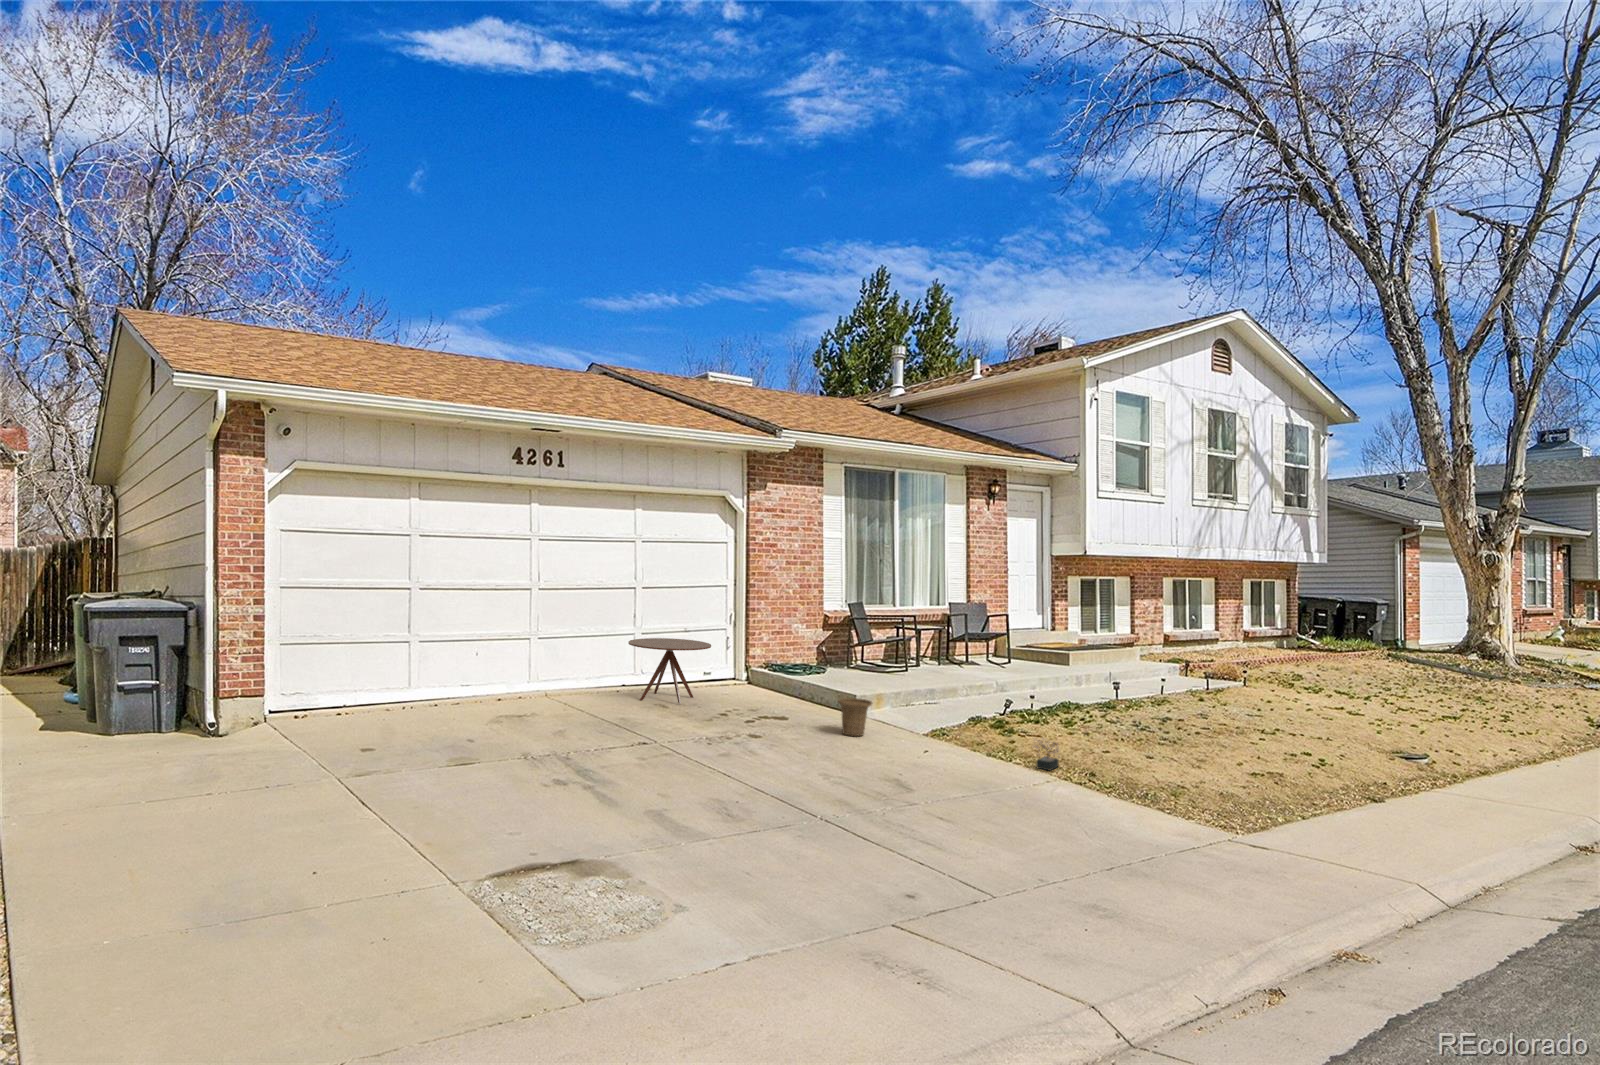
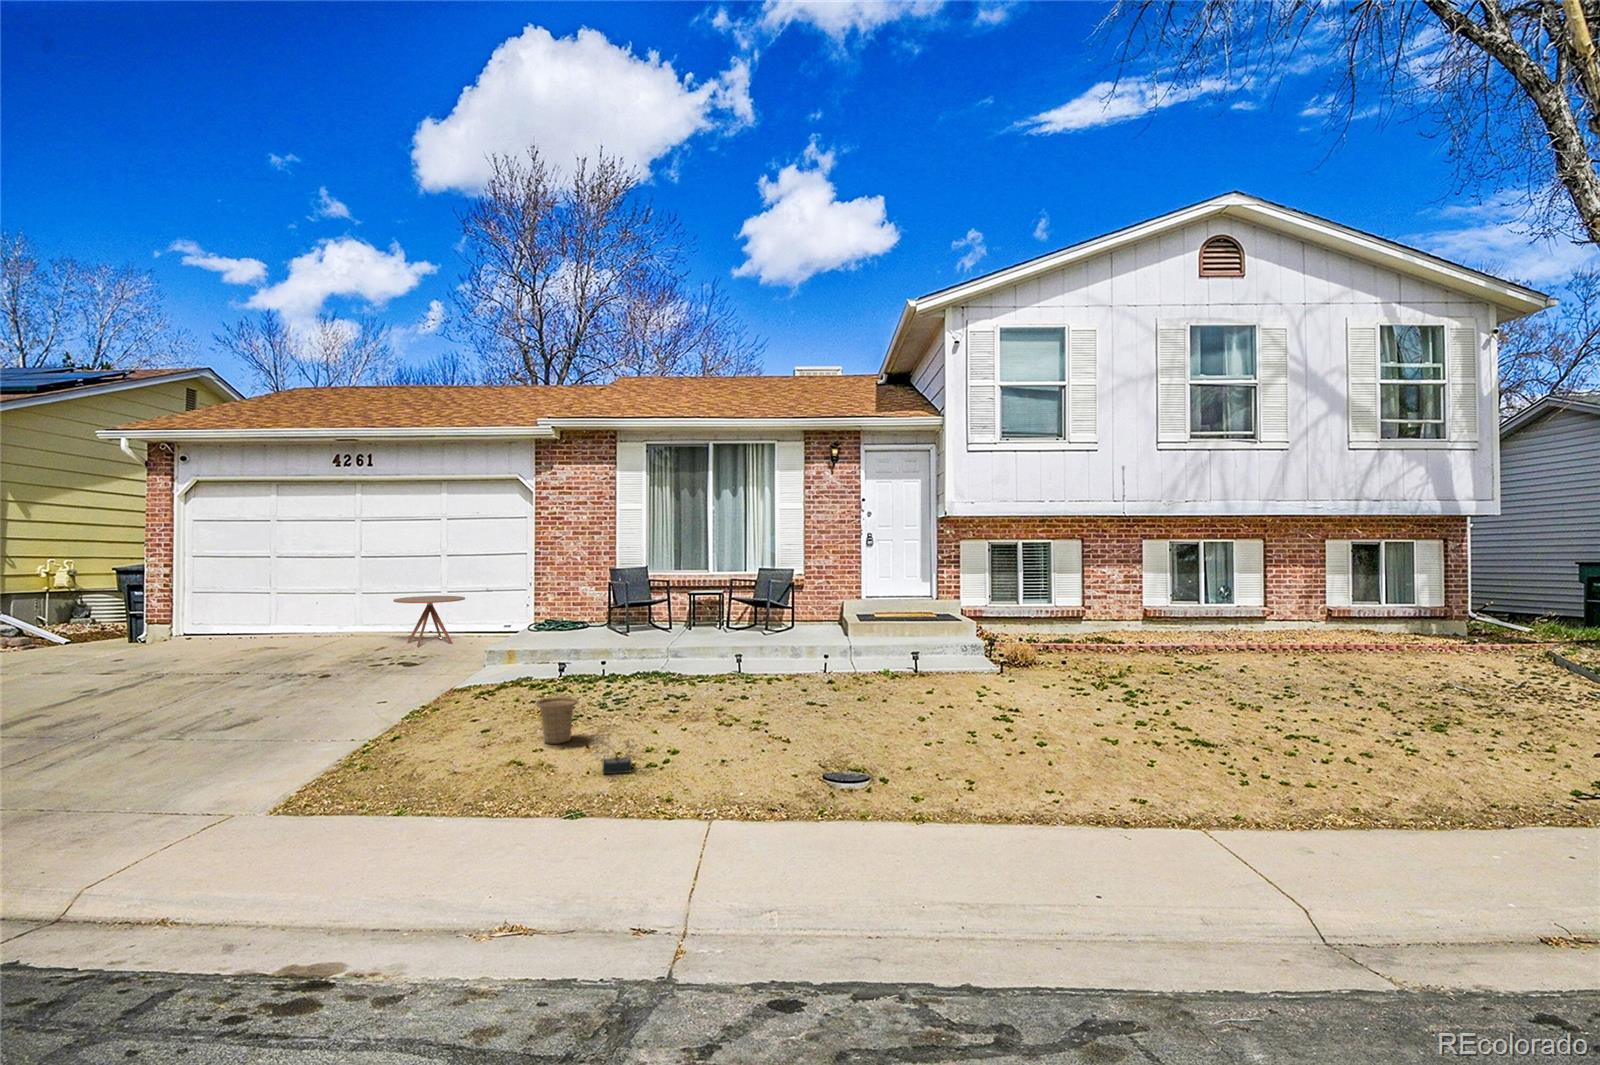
basket: present [838,698,872,736] -> present [535,697,579,744]
decorative plant: present [1035,742,1059,771] -> present [594,732,638,774]

